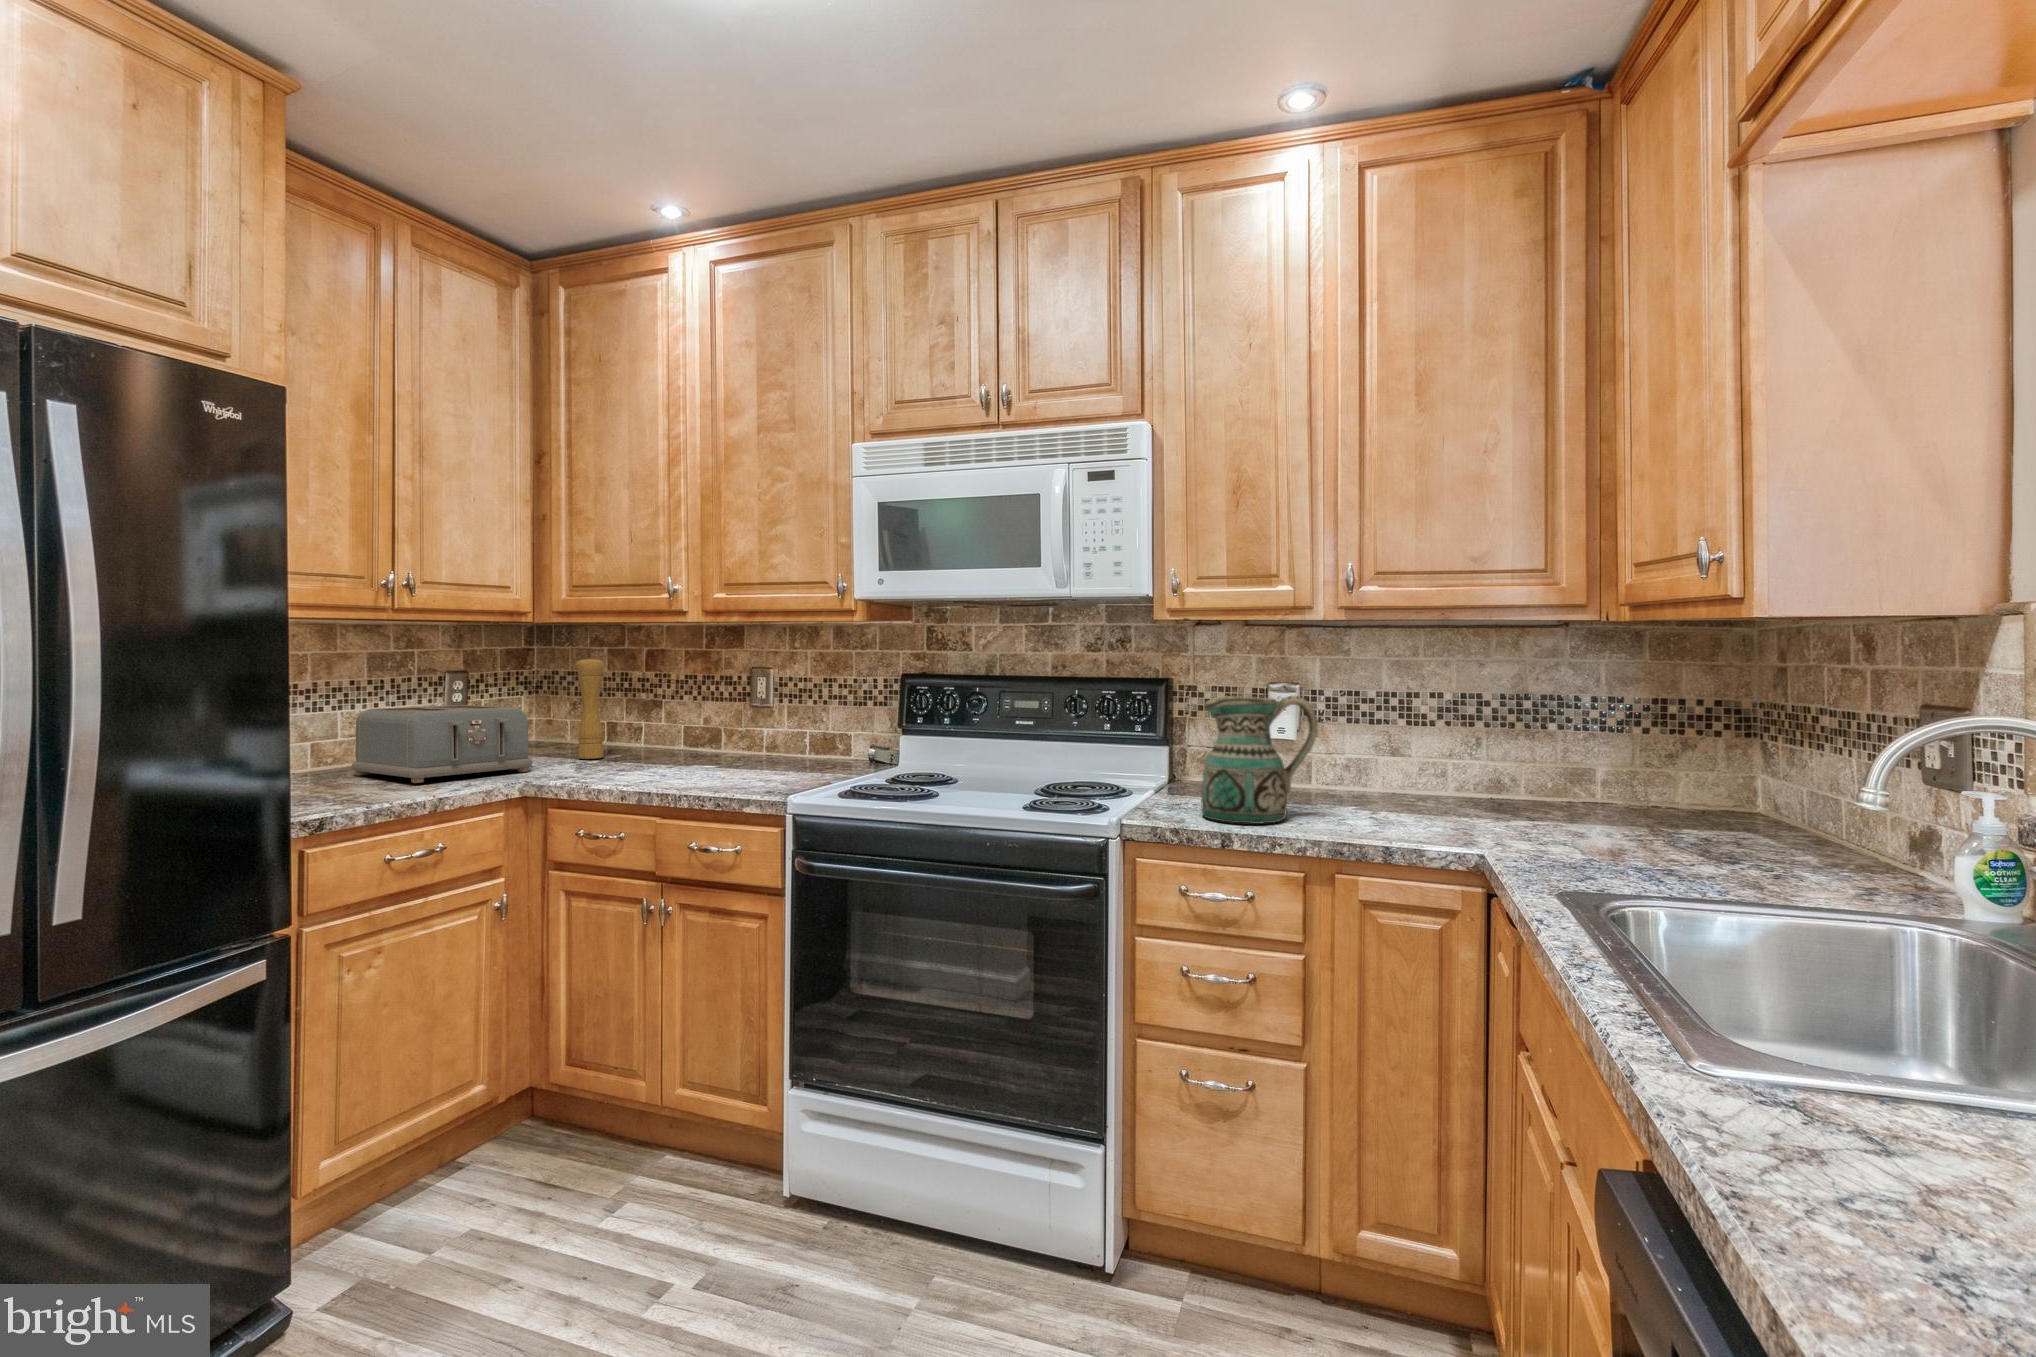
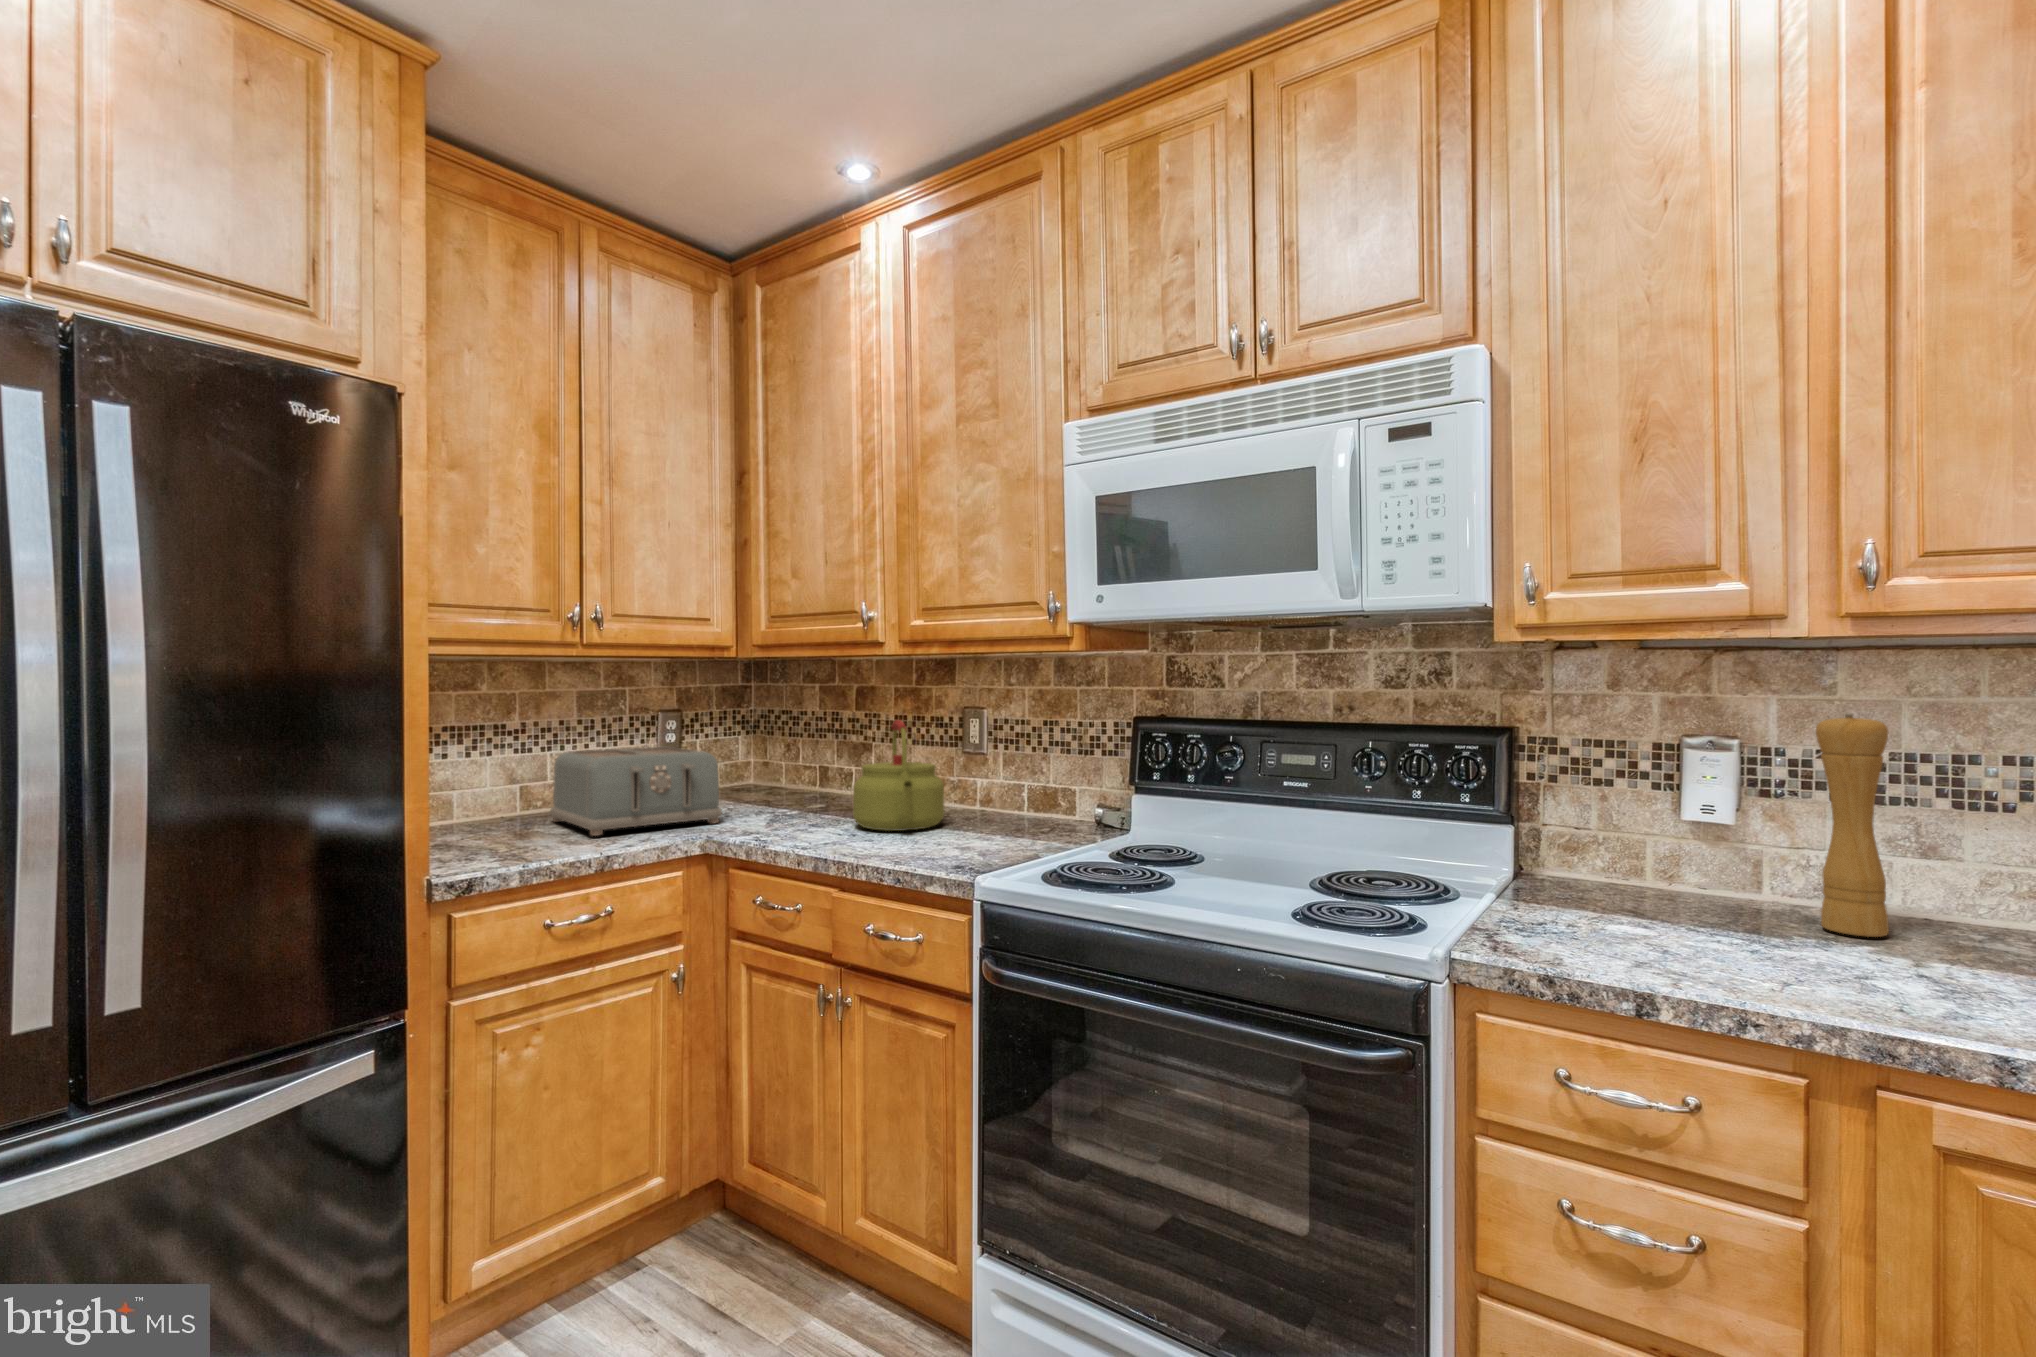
pepper mill: present [576,658,604,759] -> present [1816,714,1889,937]
kettle: none [659,678,741,772] -> present [853,720,944,831]
ceramic pitcher: present [1201,696,1318,824] -> none [1593,761,1818,982]

